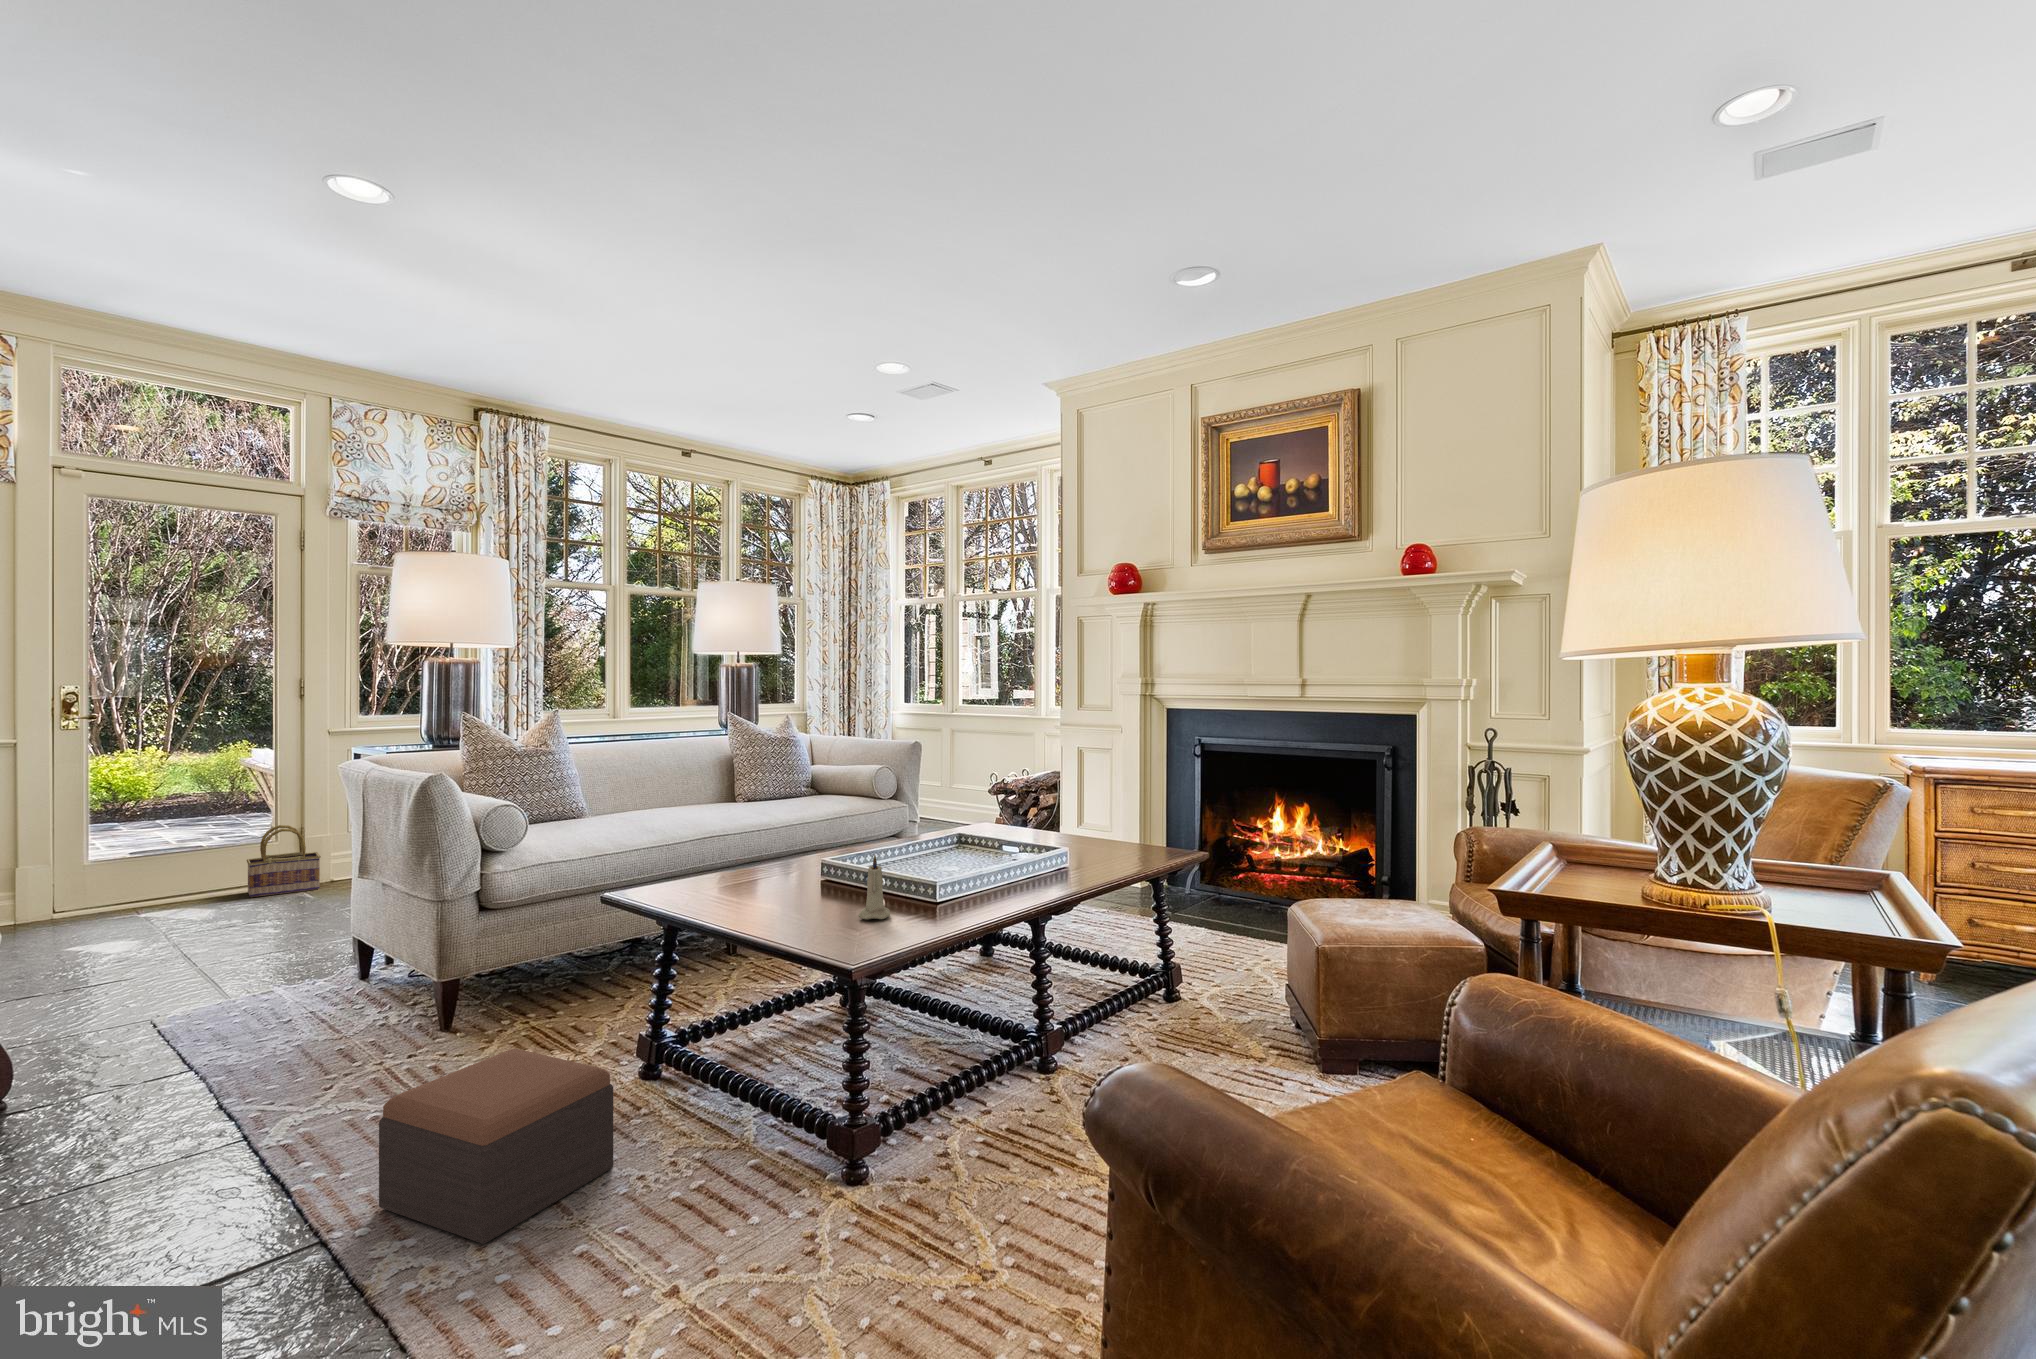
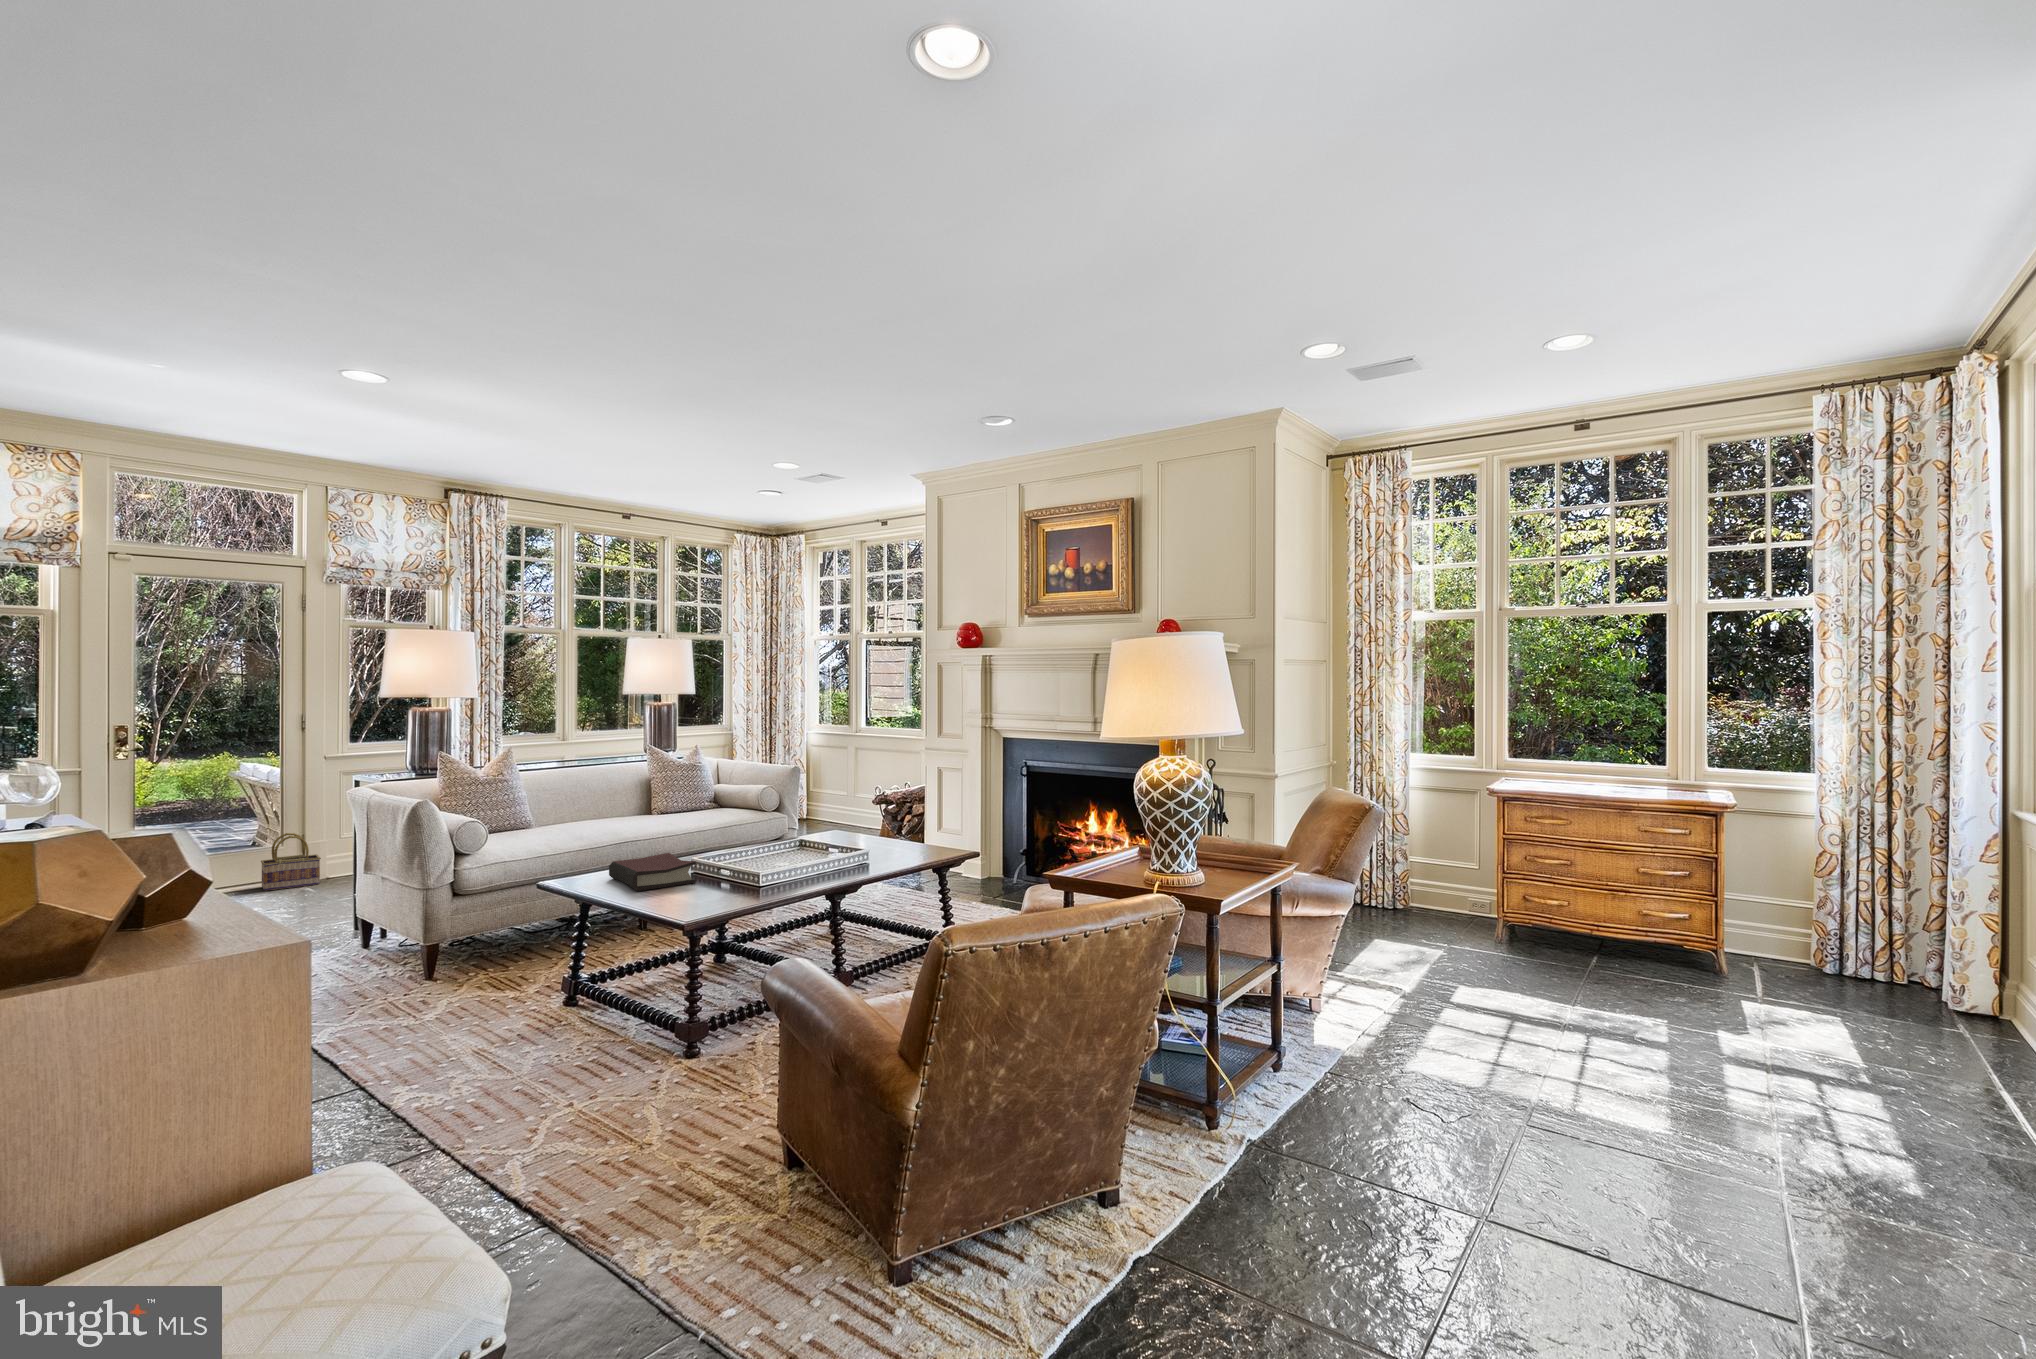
hardback book: none [704,852,832,910] -> present [609,853,696,891]
candle: present [858,855,890,920] -> none [706,854,729,897]
footstool: present [379,1049,613,1244] -> none [392,980,540,1088]

